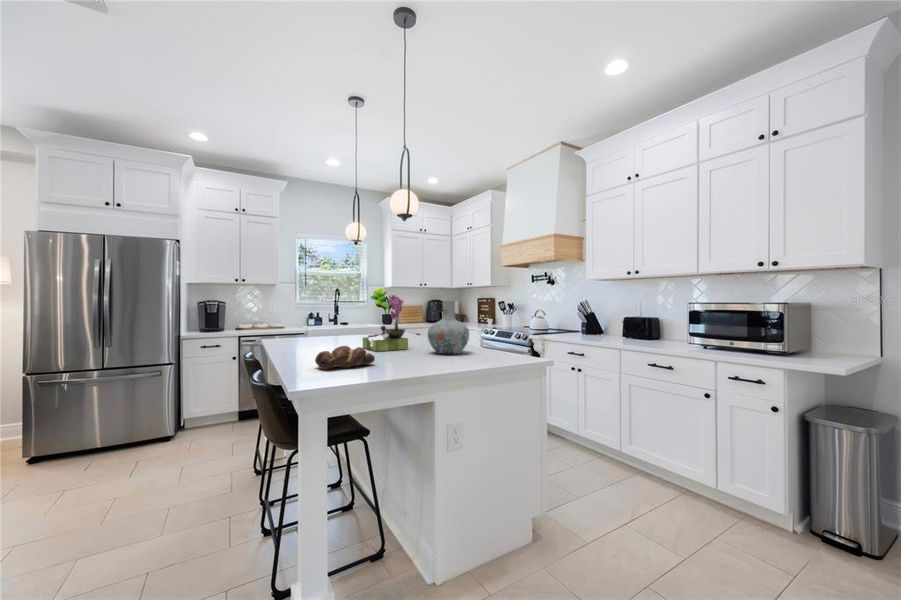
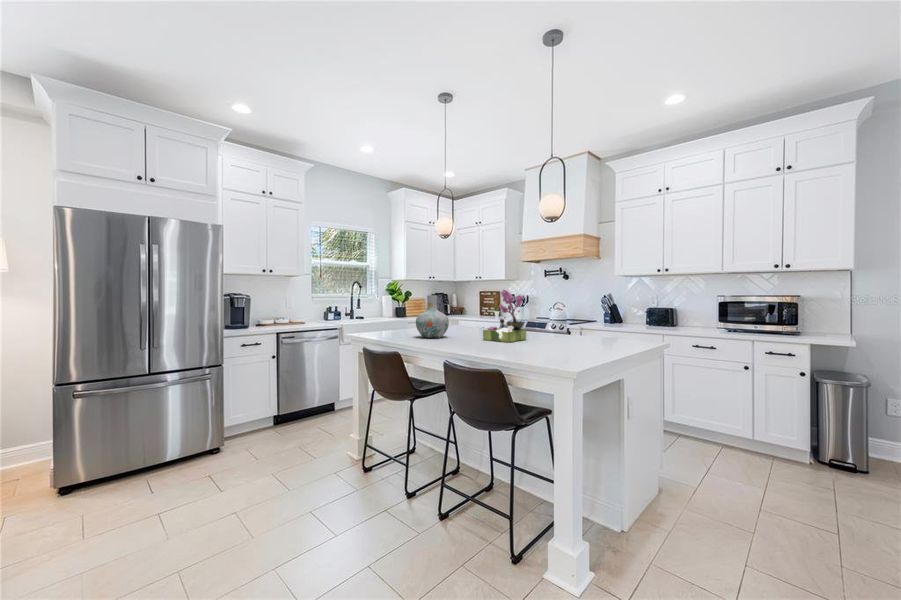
vase: present [428,301,469,354] -> present [416,295,449,338]
bread loaf: present [315,346,375,370] -> none [520,337,559,358]

